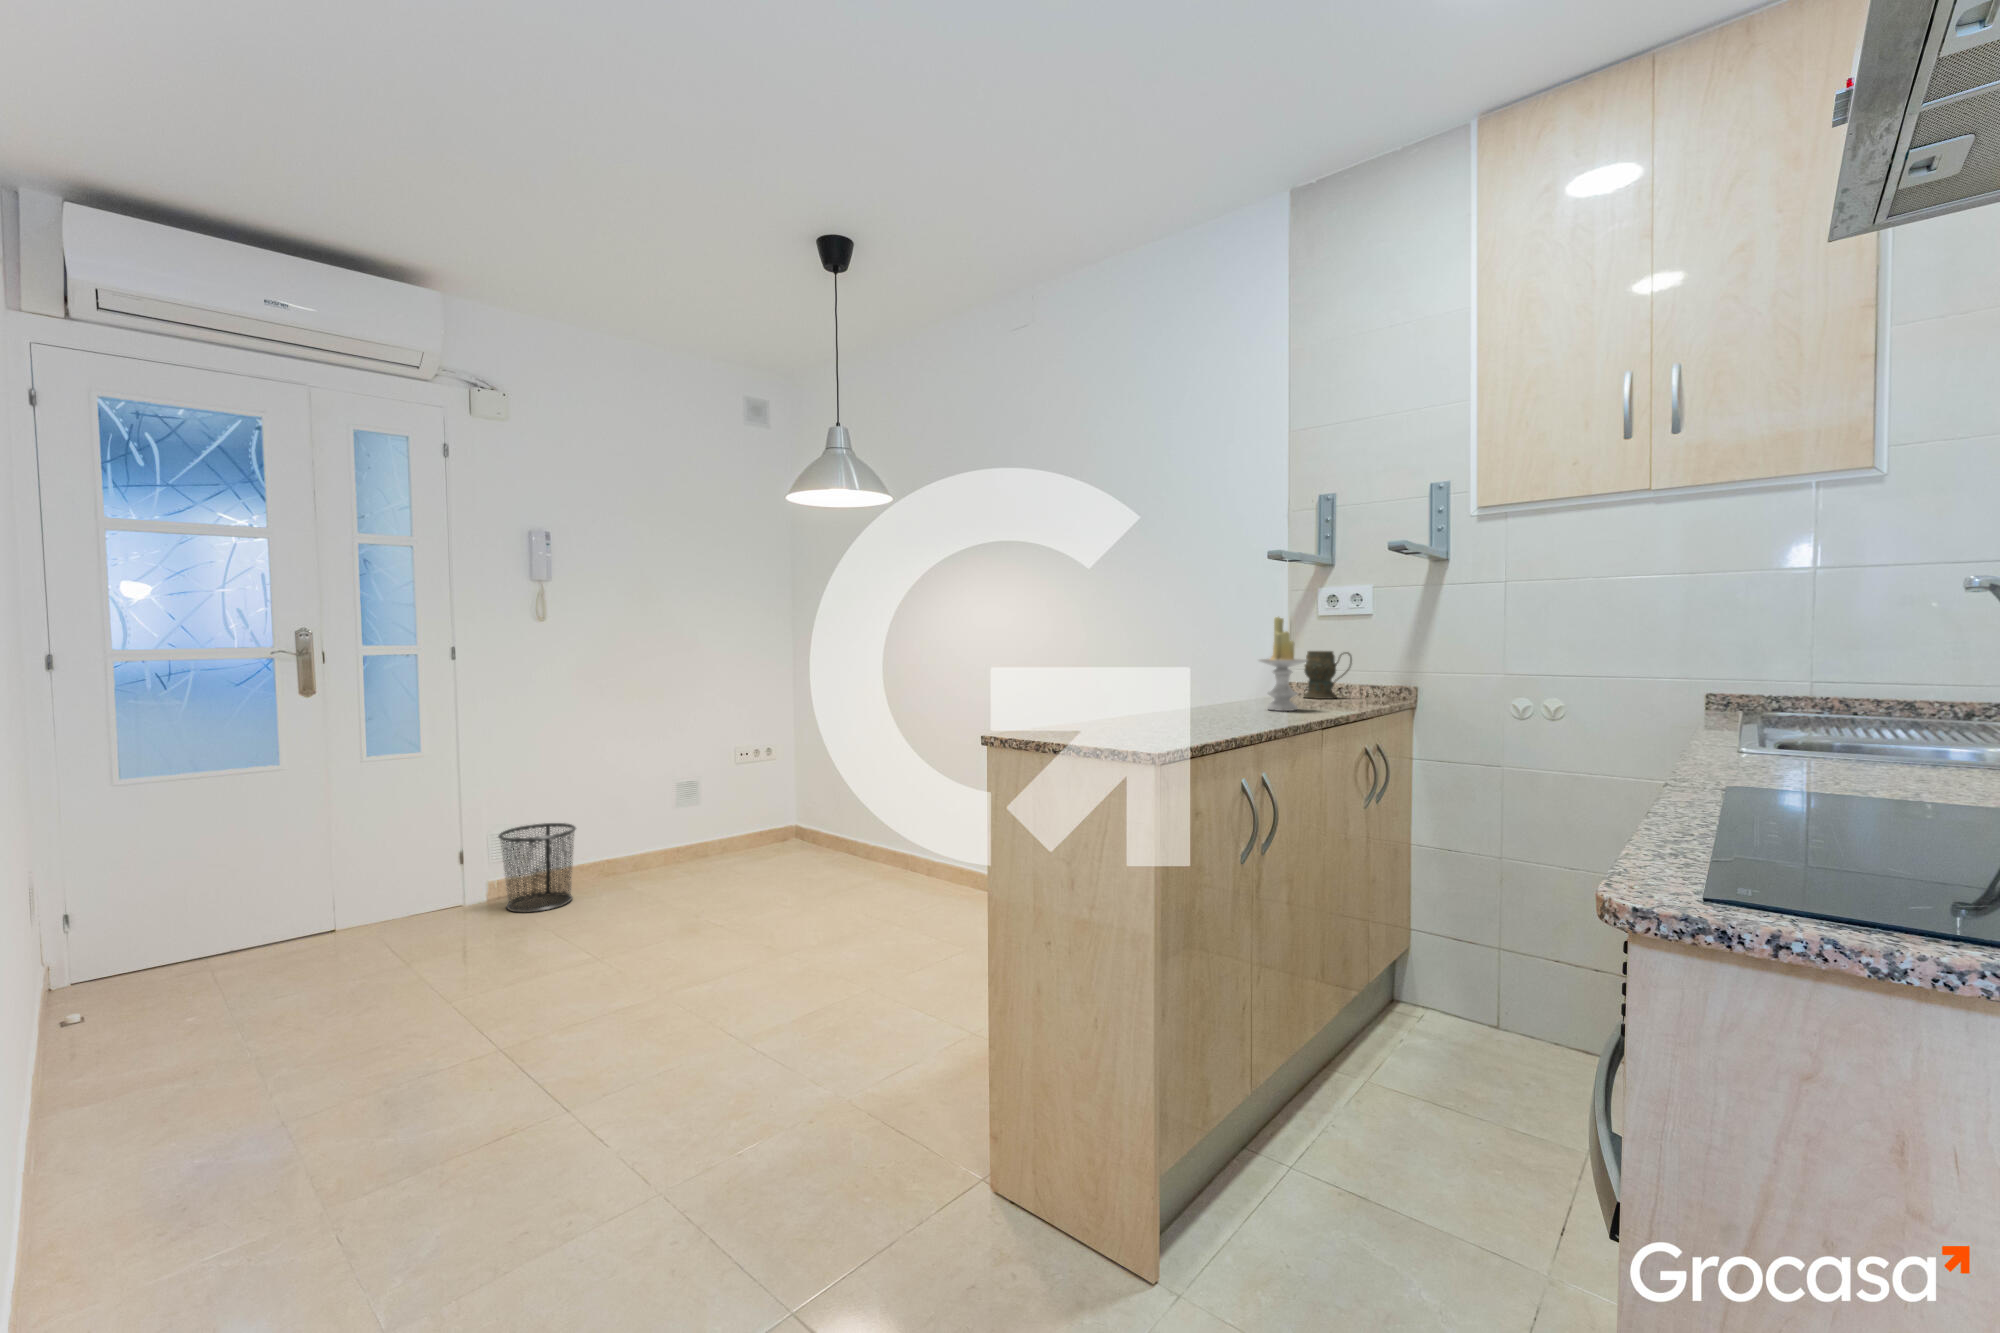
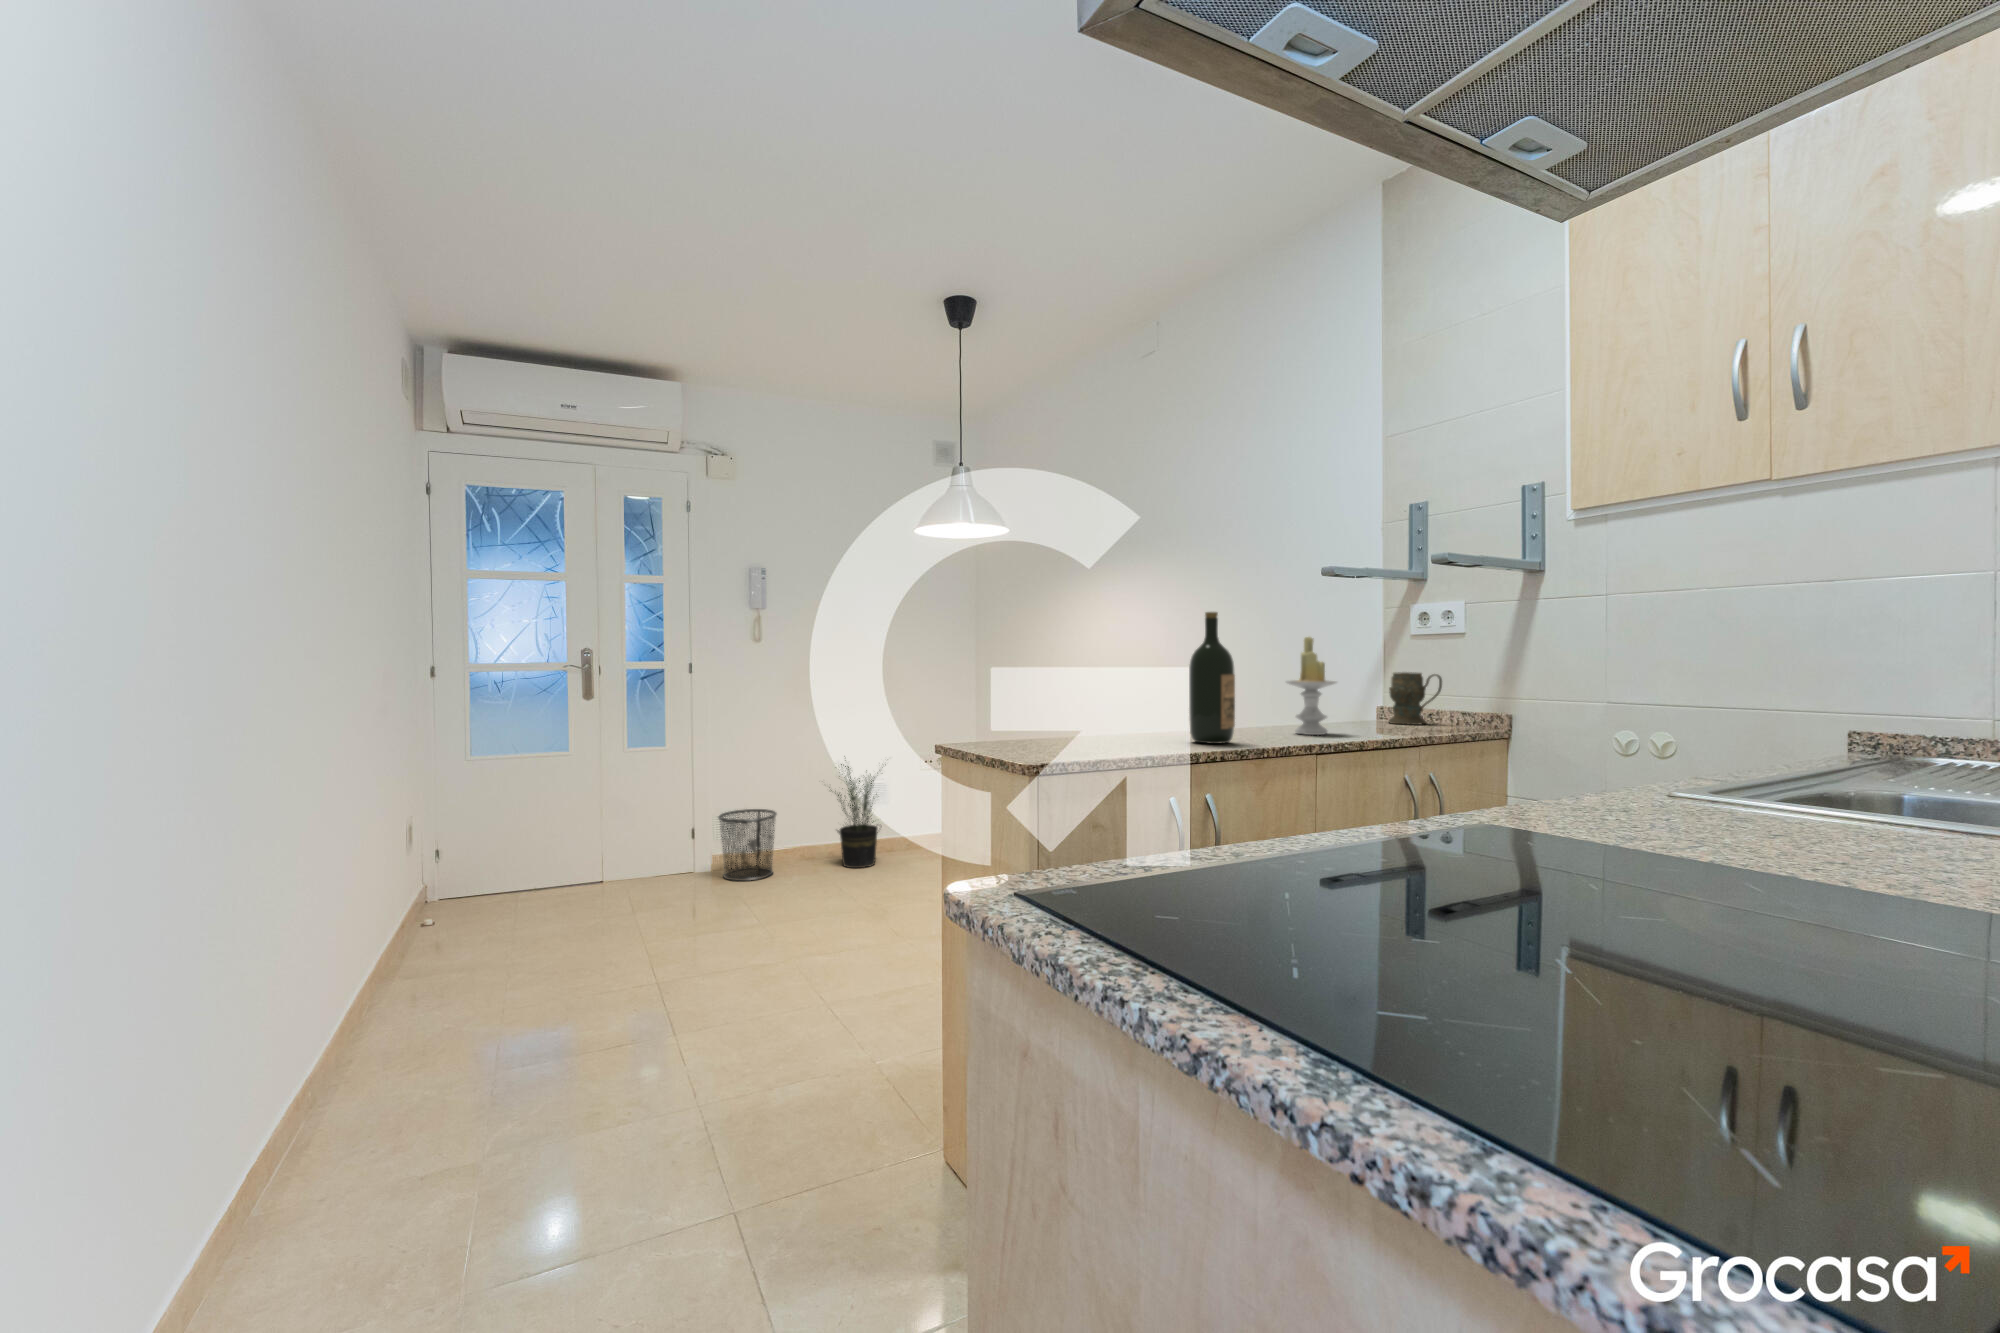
wine bottle: none [1211,591,1257,722] -> present [1189,612,1235,744]
potted plant: none [625,752,712,883] -> present [829,760,878,868]

